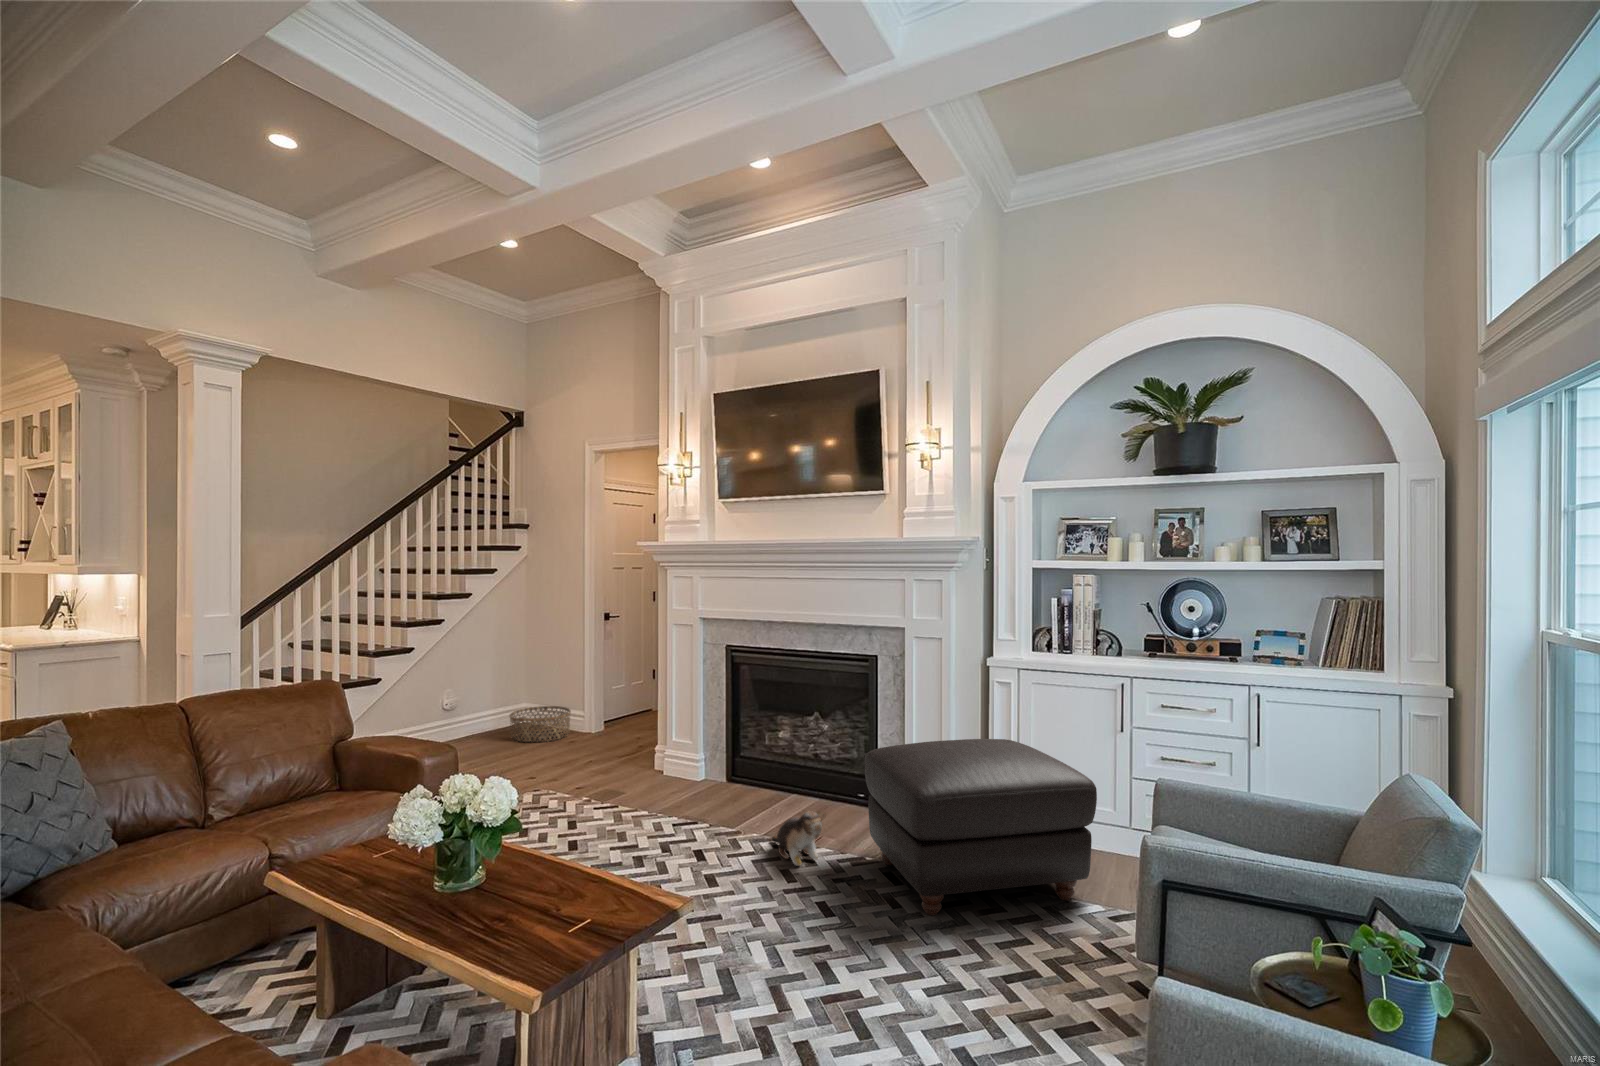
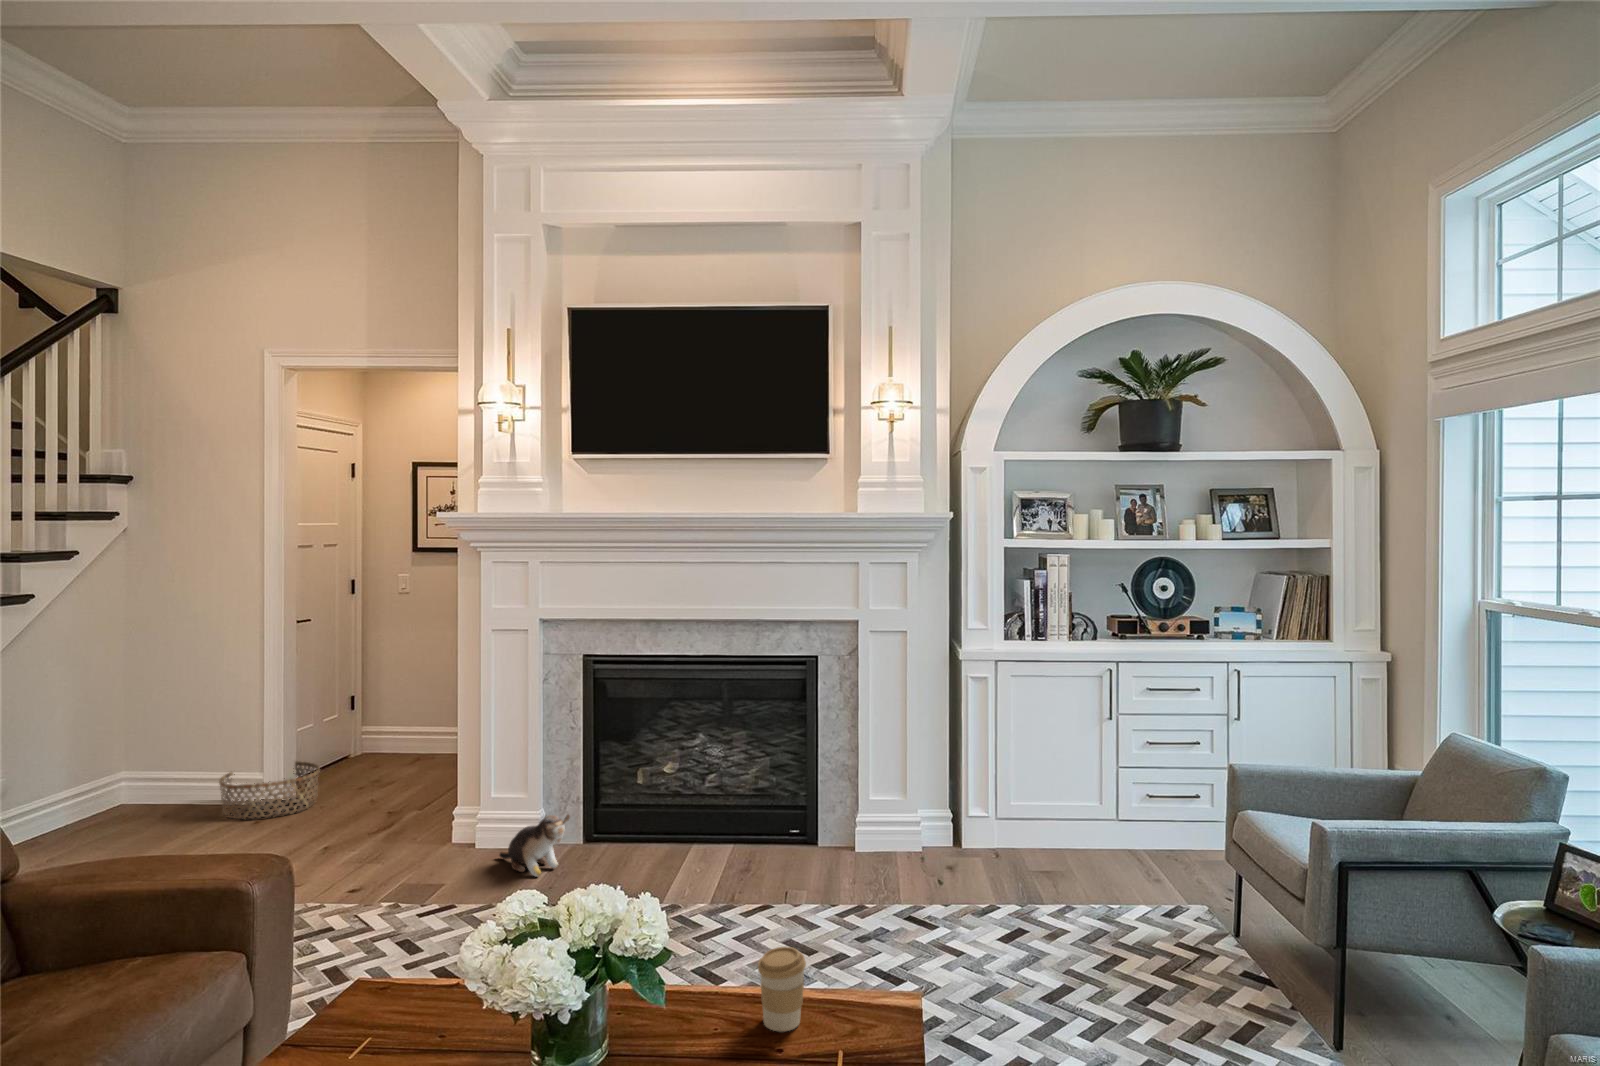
ottoman: present [865,739,1097,915] -> none [871,742,1140,952]
plush toy: present [772,811,826,866] -> present [500,815,570,877]
coffee cup: none [558,851,594,908] -> present [758,947,806,1032]

